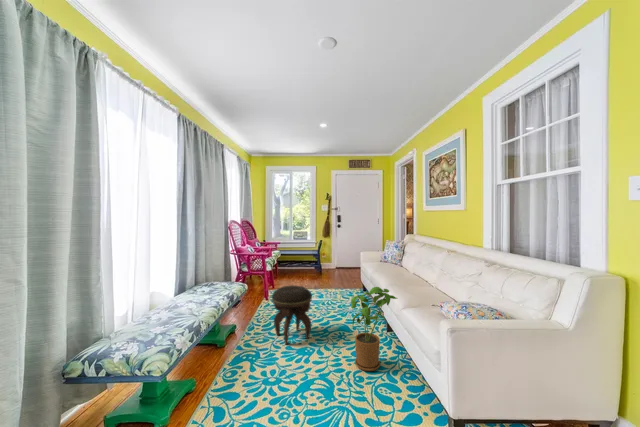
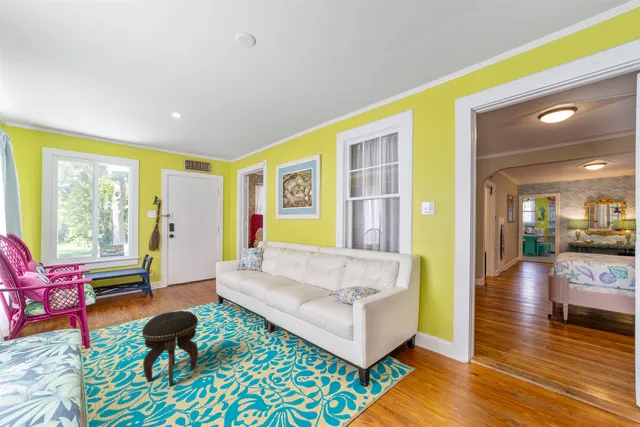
house plant: present [351,287,397,371] -> none [255,289,298,372]

